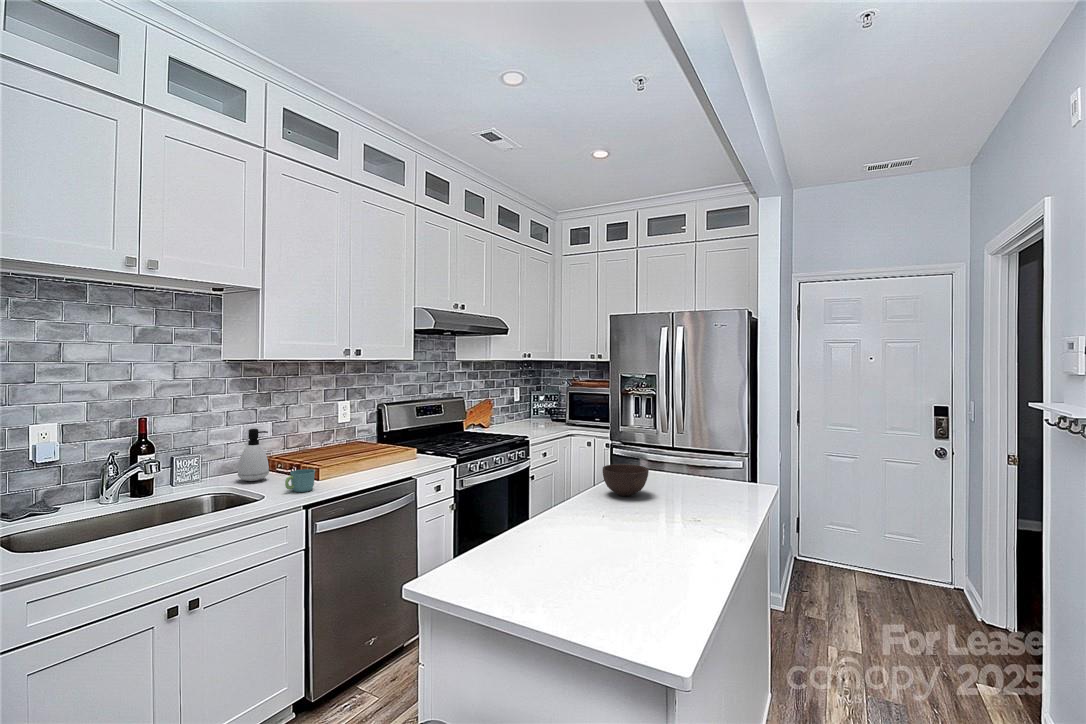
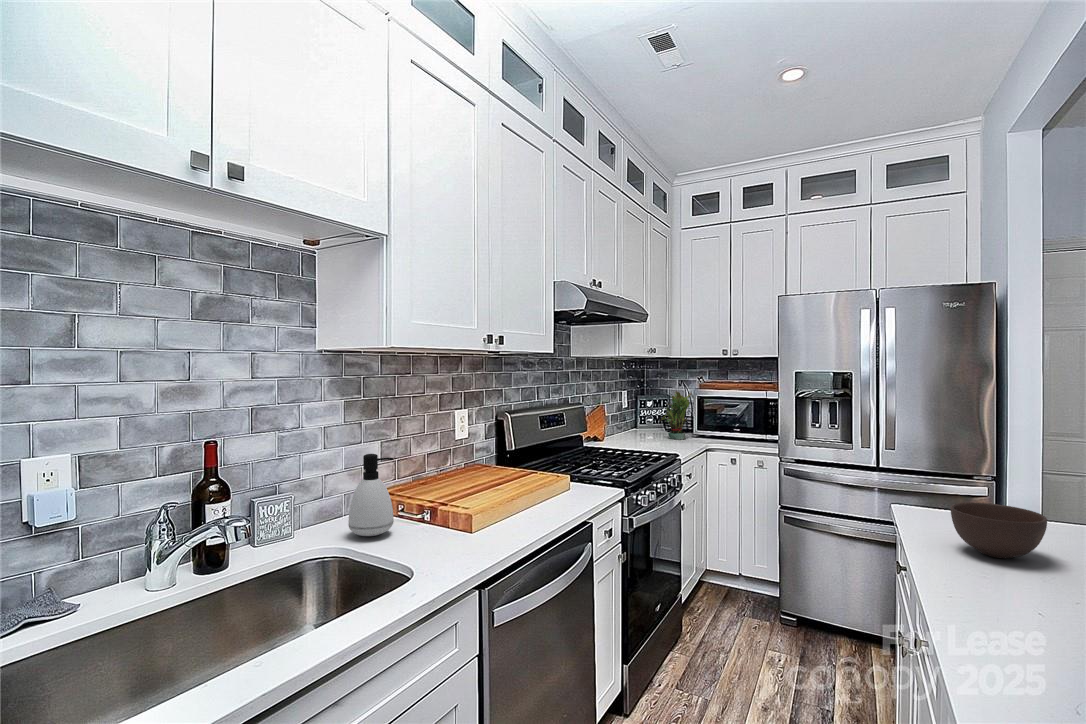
potted plant: none [536,389,560,428] -> present [661,391,692,439]
mug: present [285,469,315,492] -> none [439,518,479,557]

